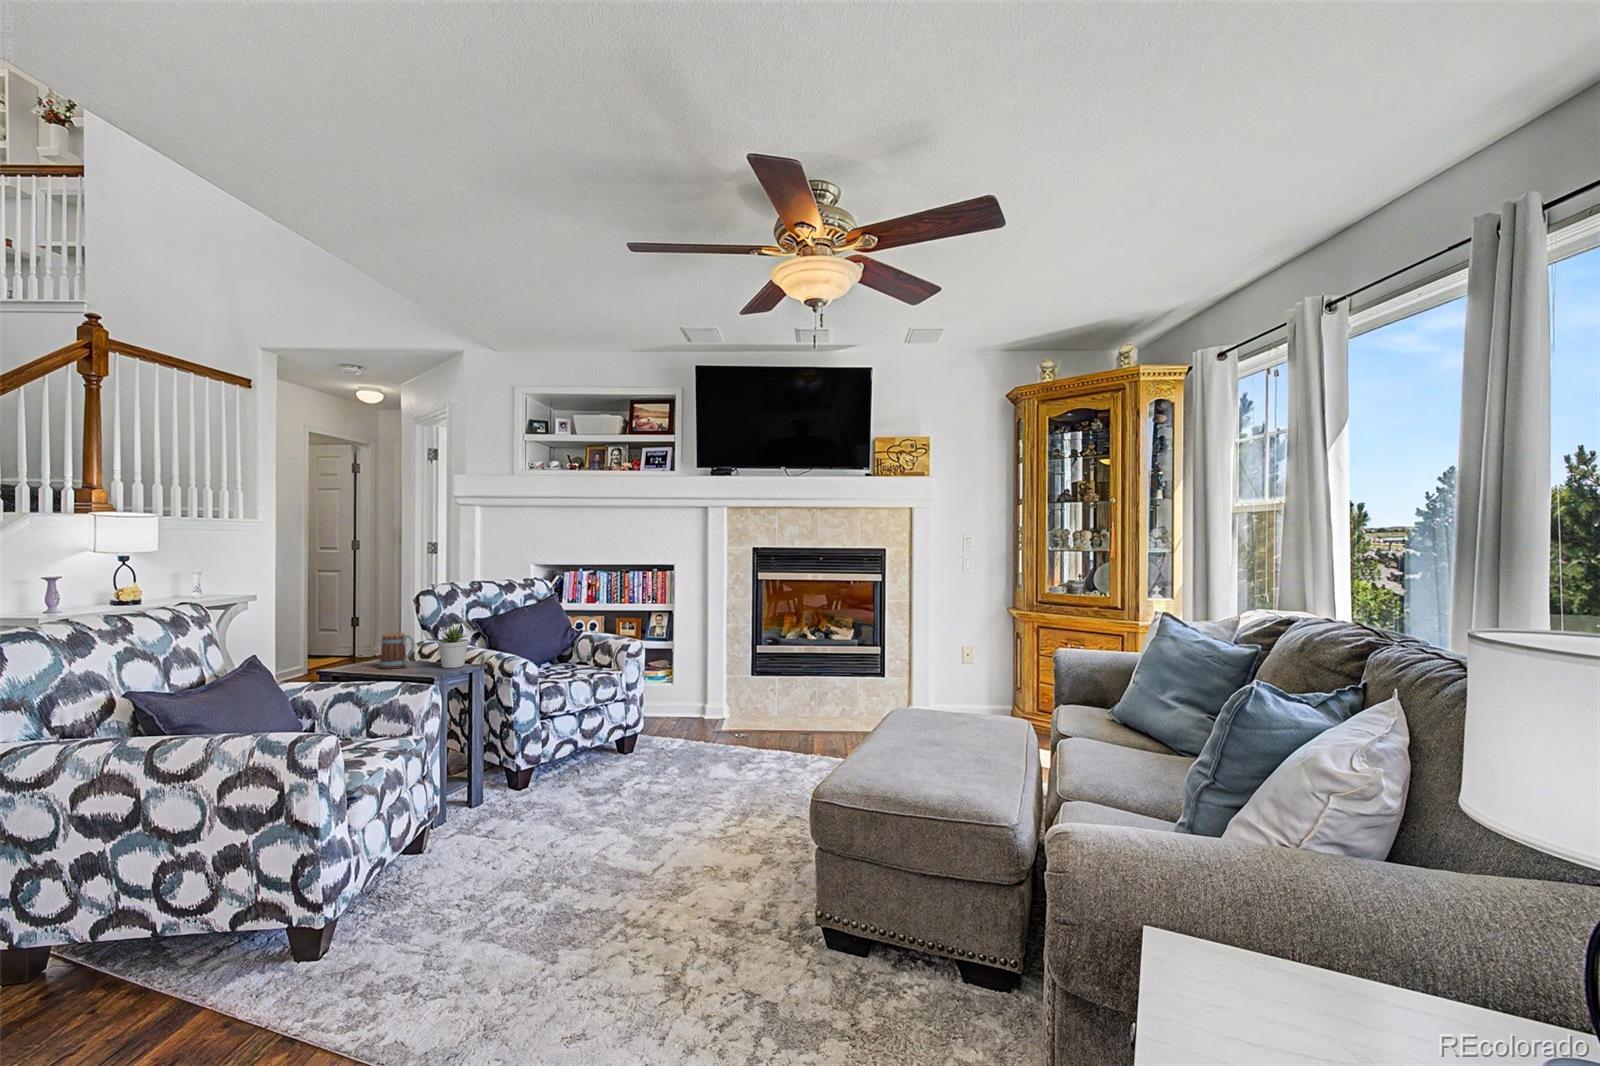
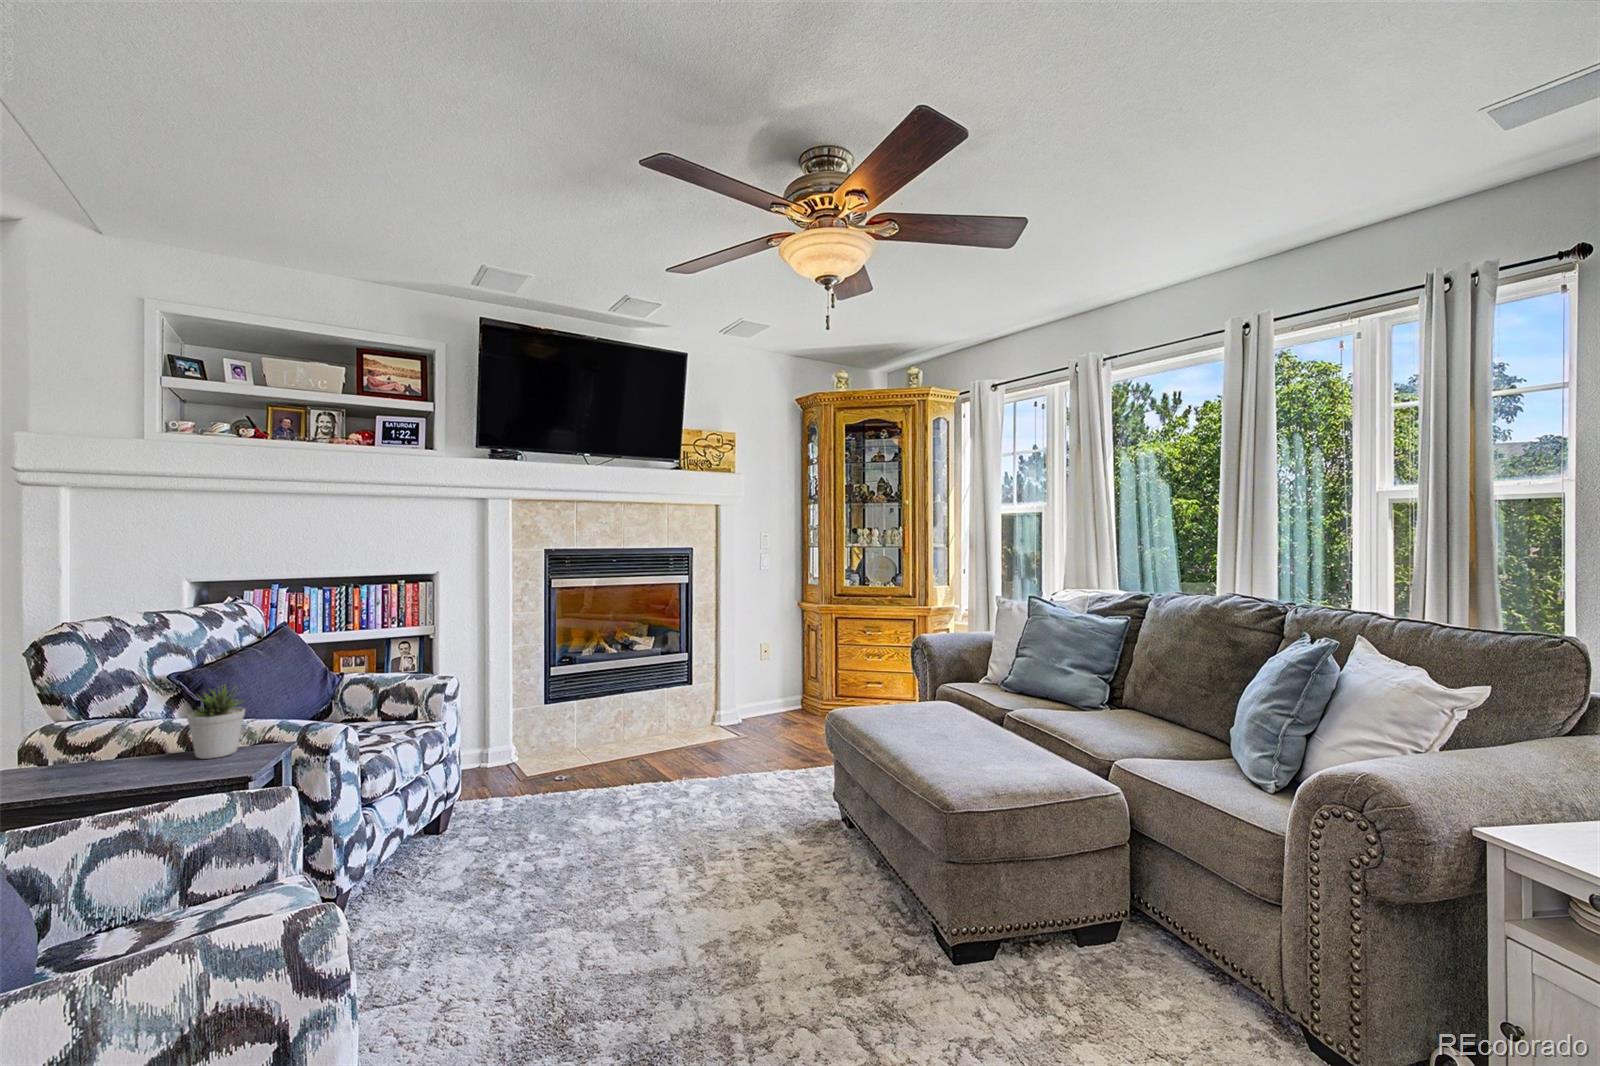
mug: present [379,633,415,669] -> none [56,709,140,778]

